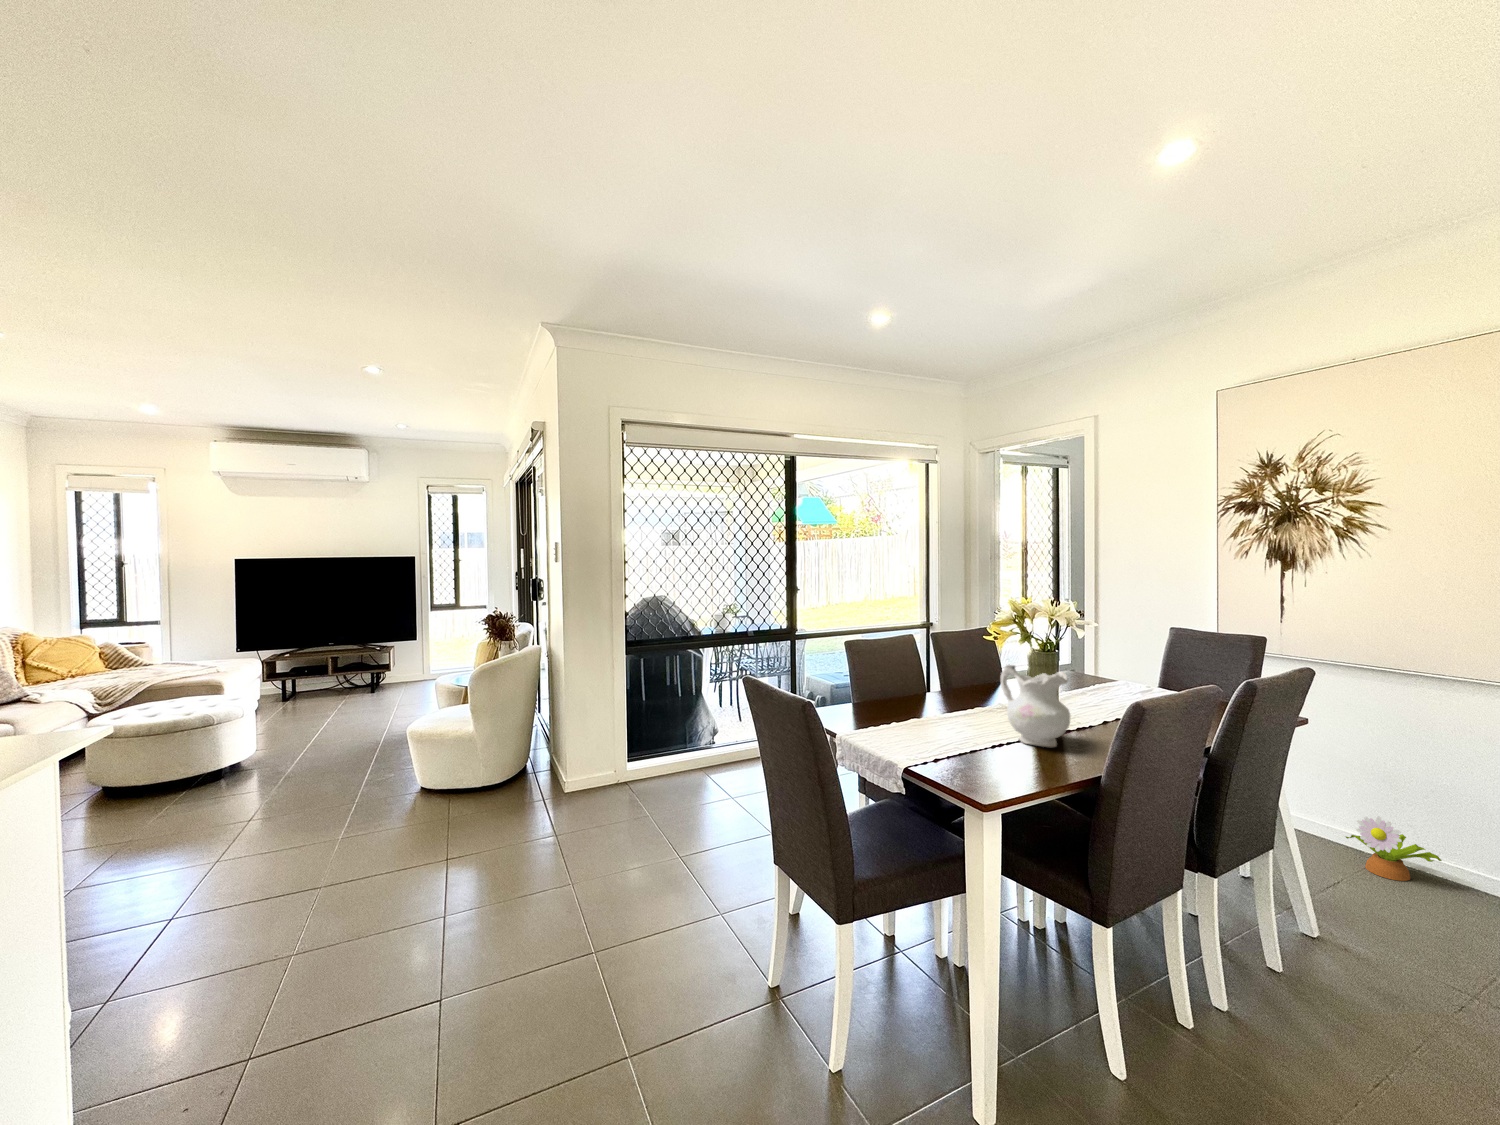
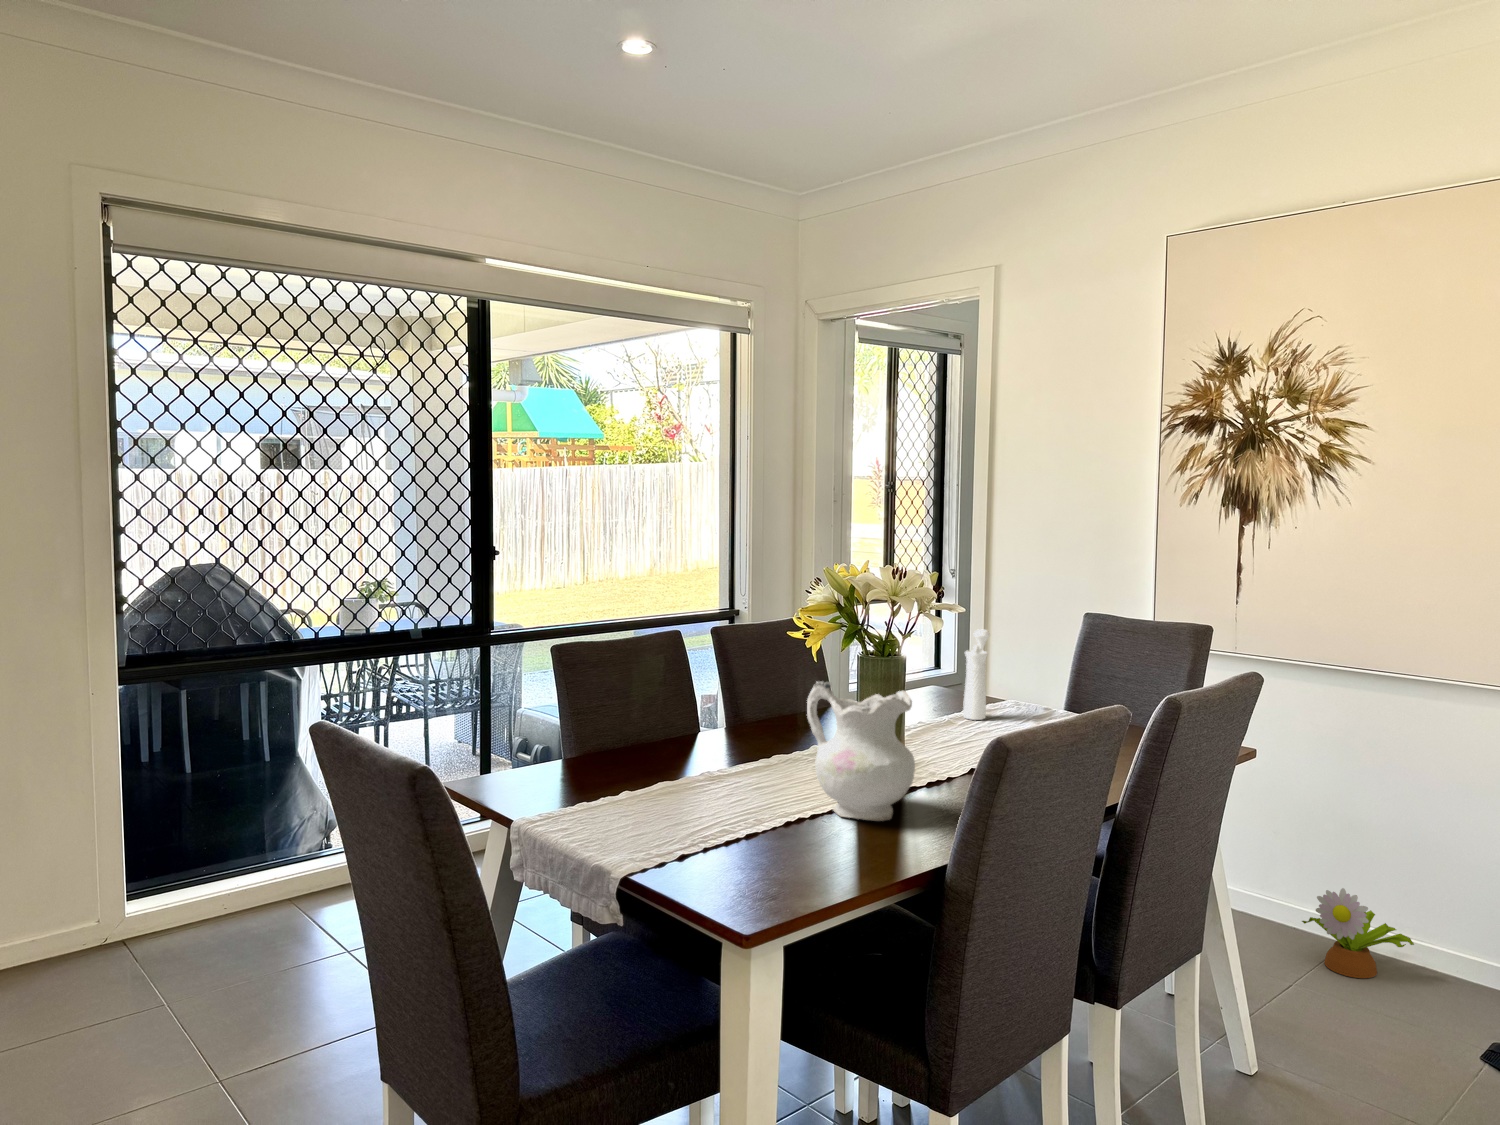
pepper mill: none [1090,636,1106,691] -> present [963,630,990,720]

